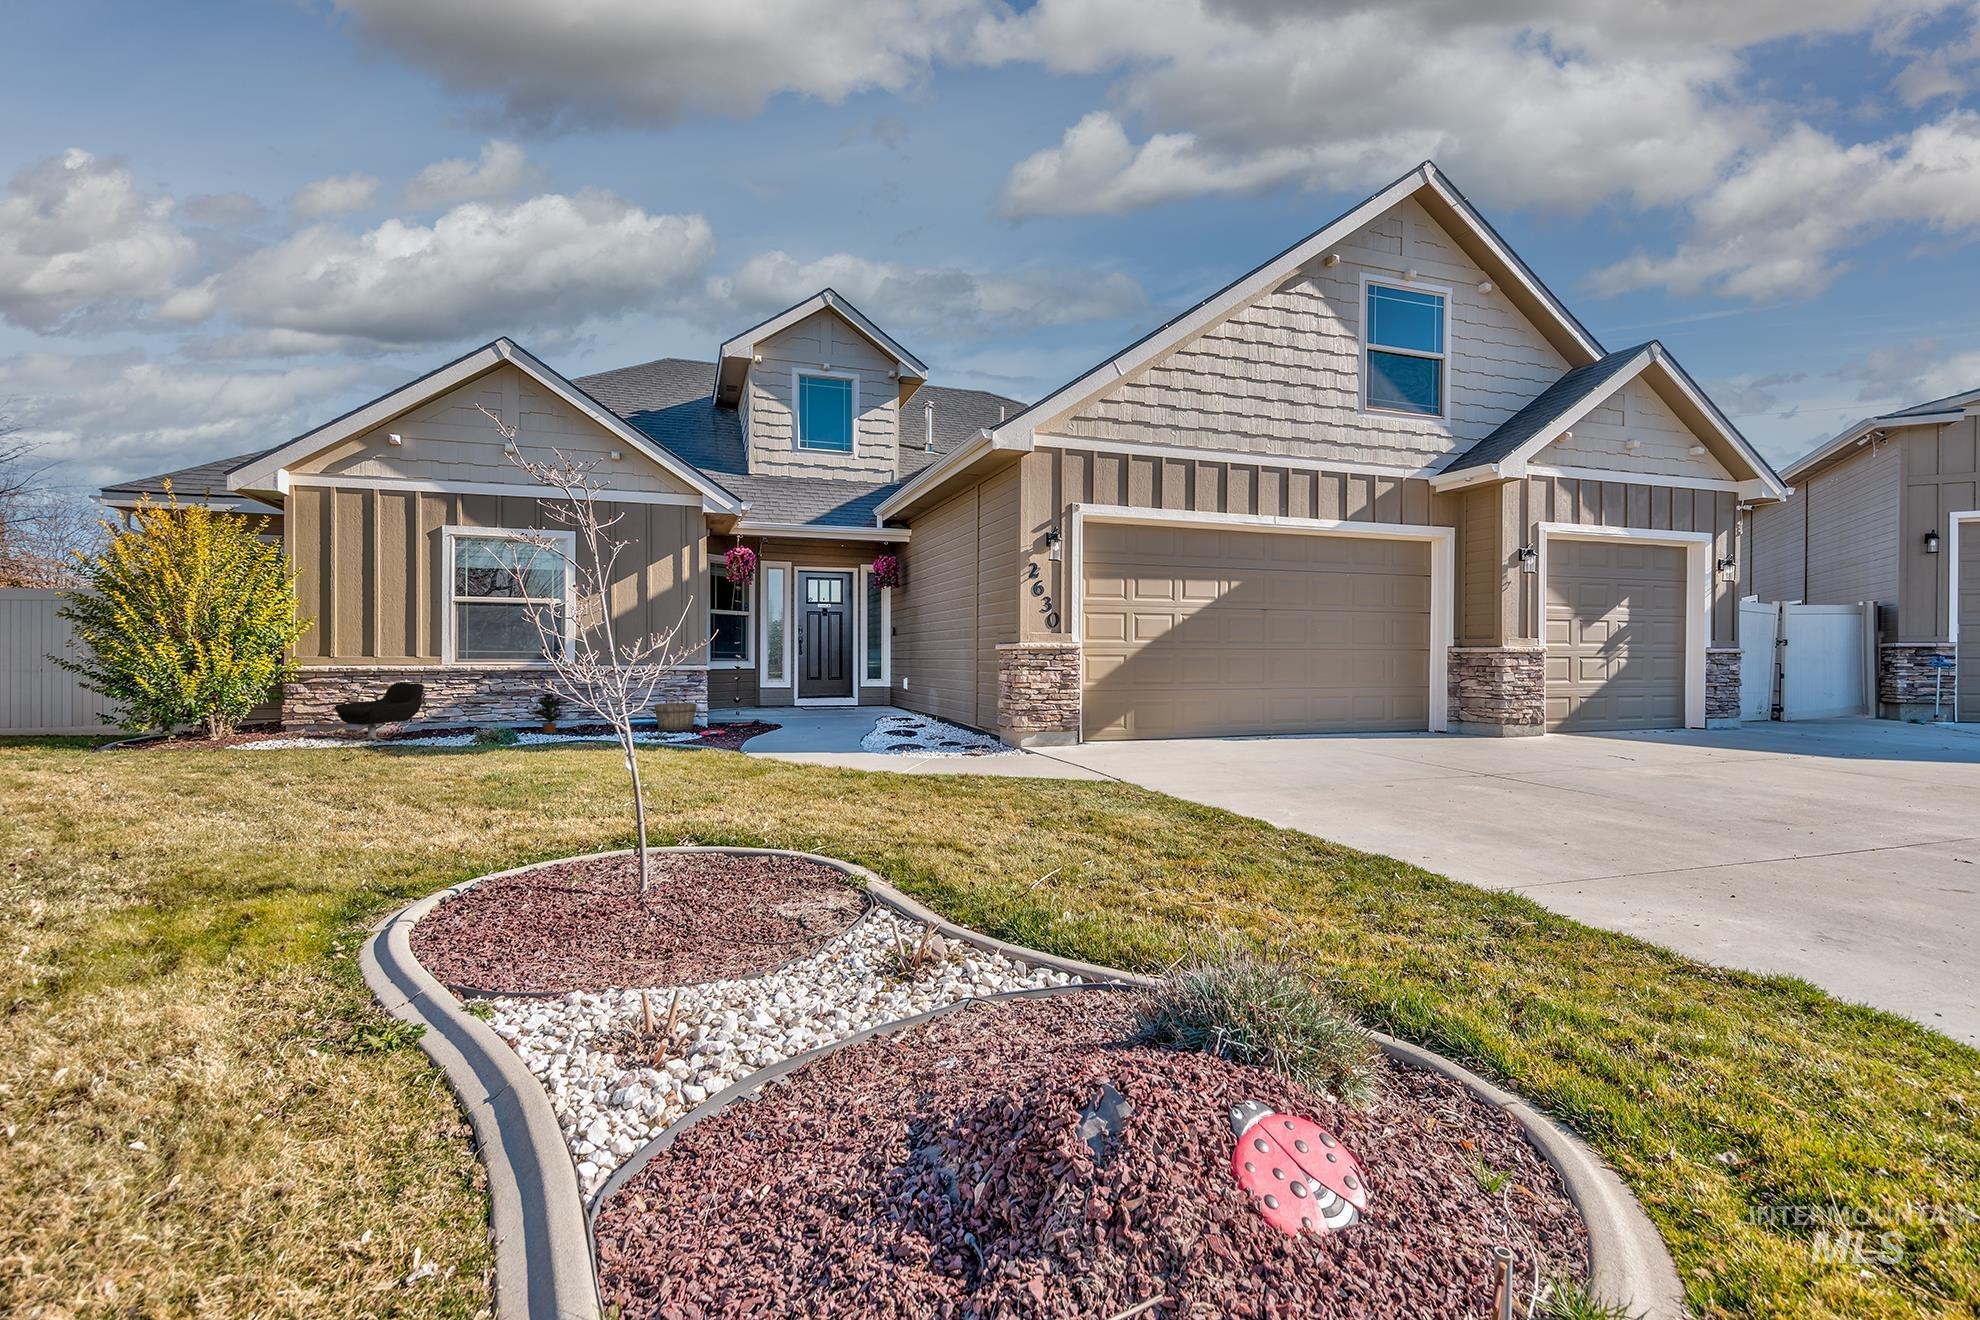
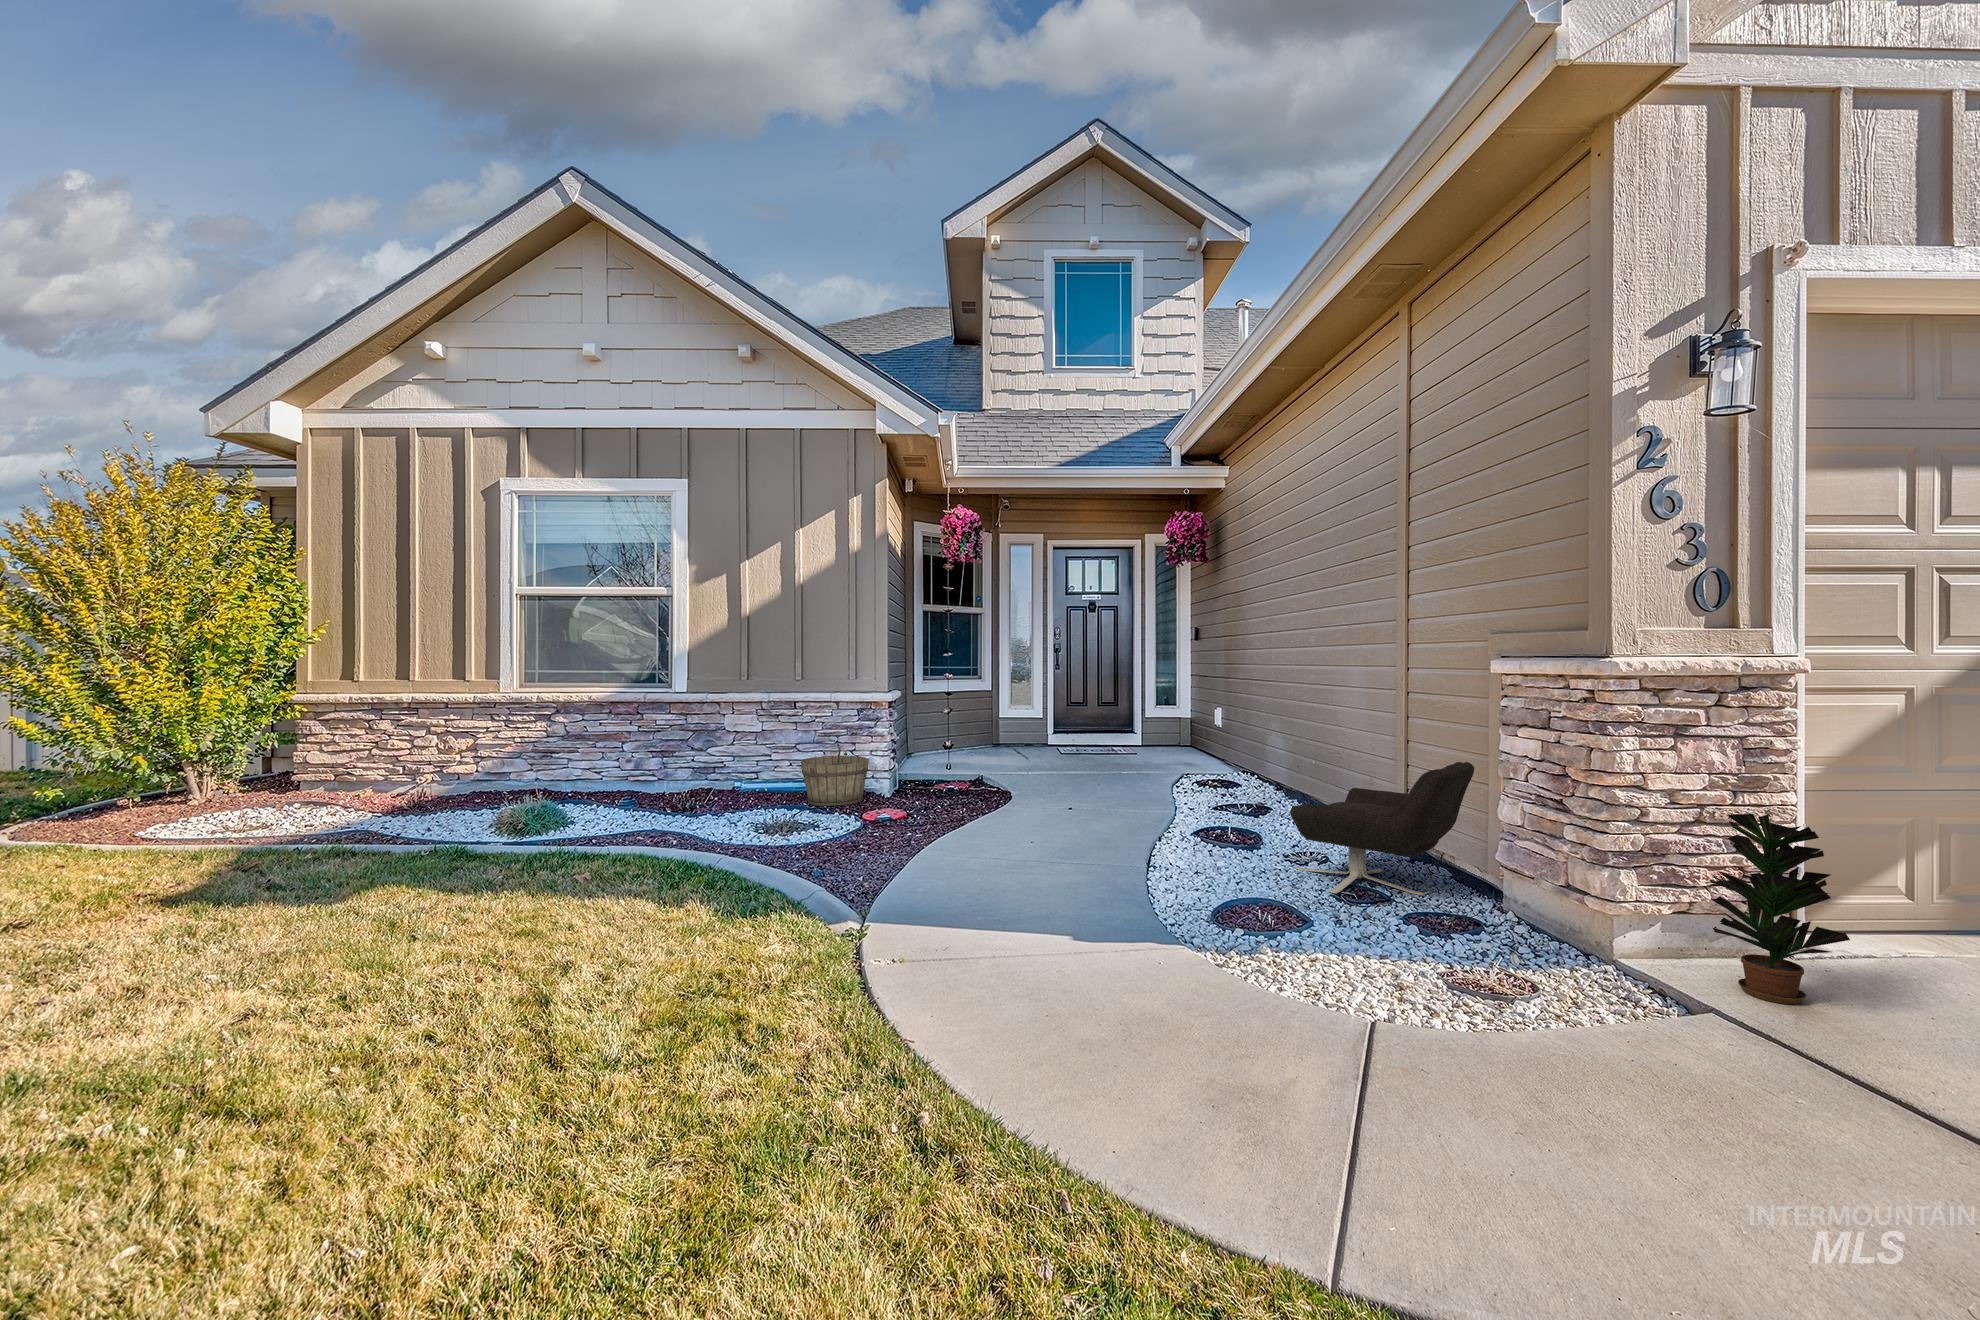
potted plant: present [532,682,565,733] -> present [1710,814,1850,1004]
lounge chair: present [335,683,424,744] -> present [1290,762,1474,895]

